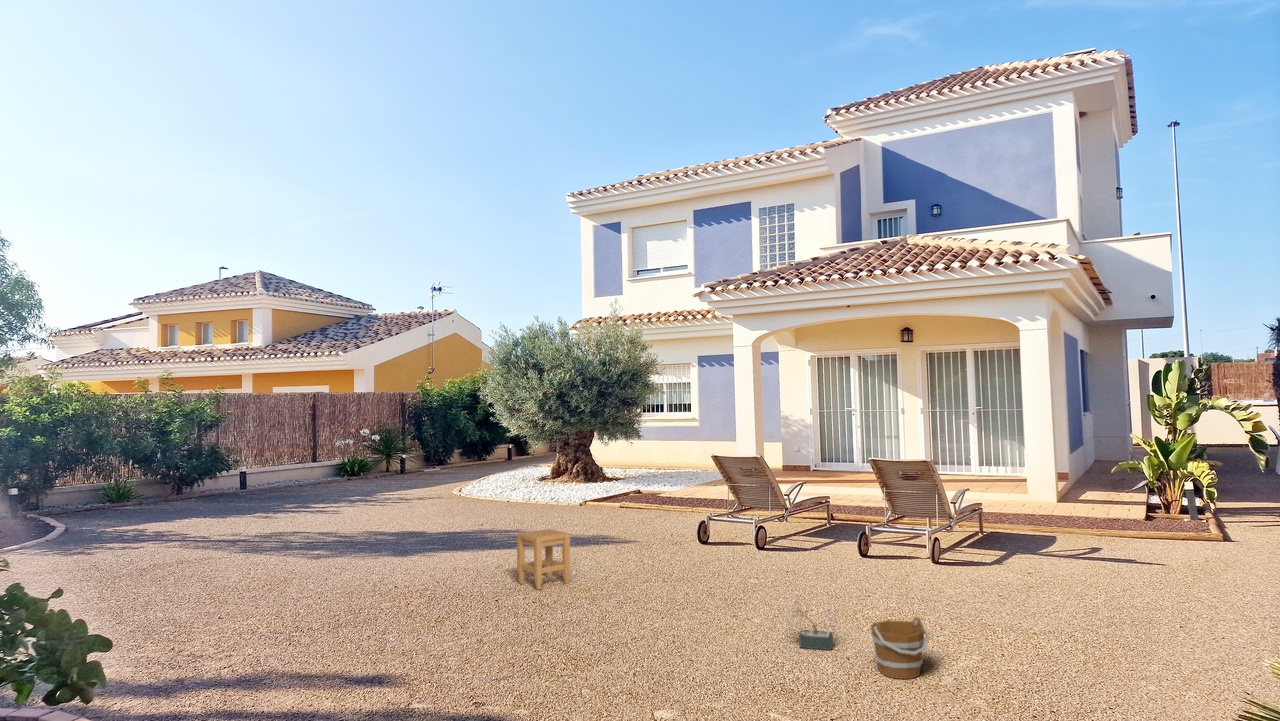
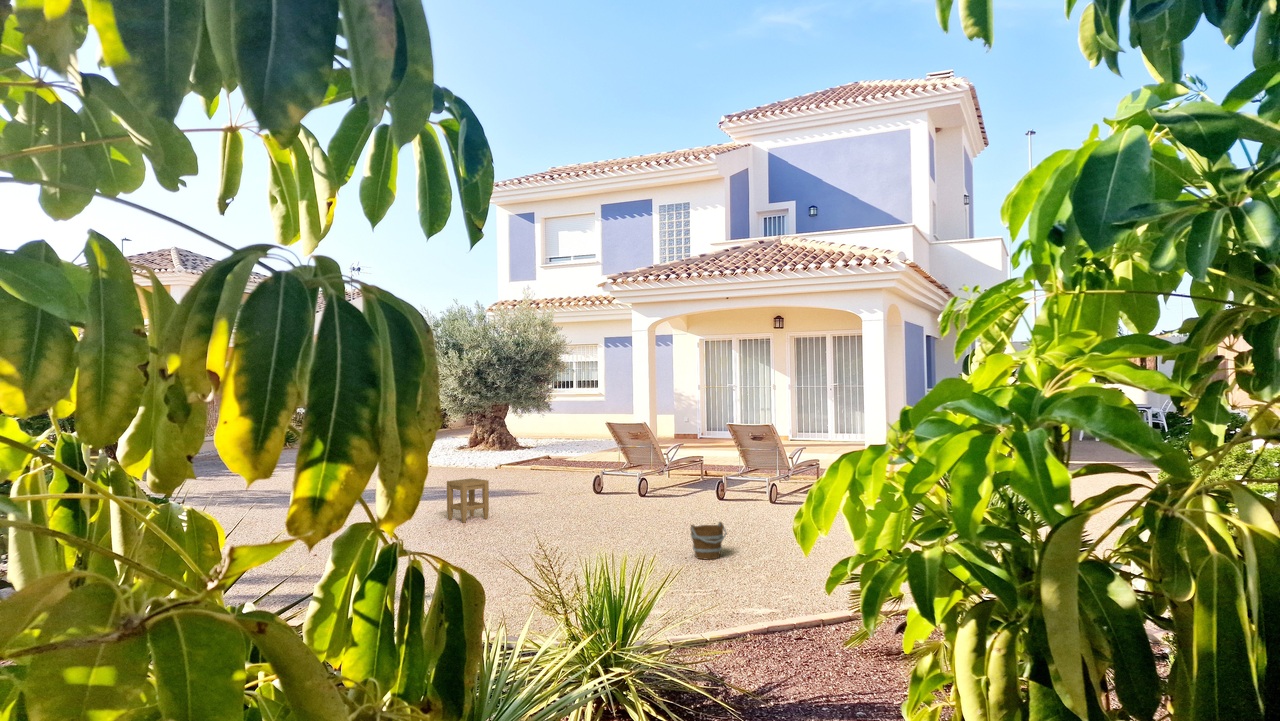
decorative plant: present [786,599,841,650] -> none [640,515,676,548]

